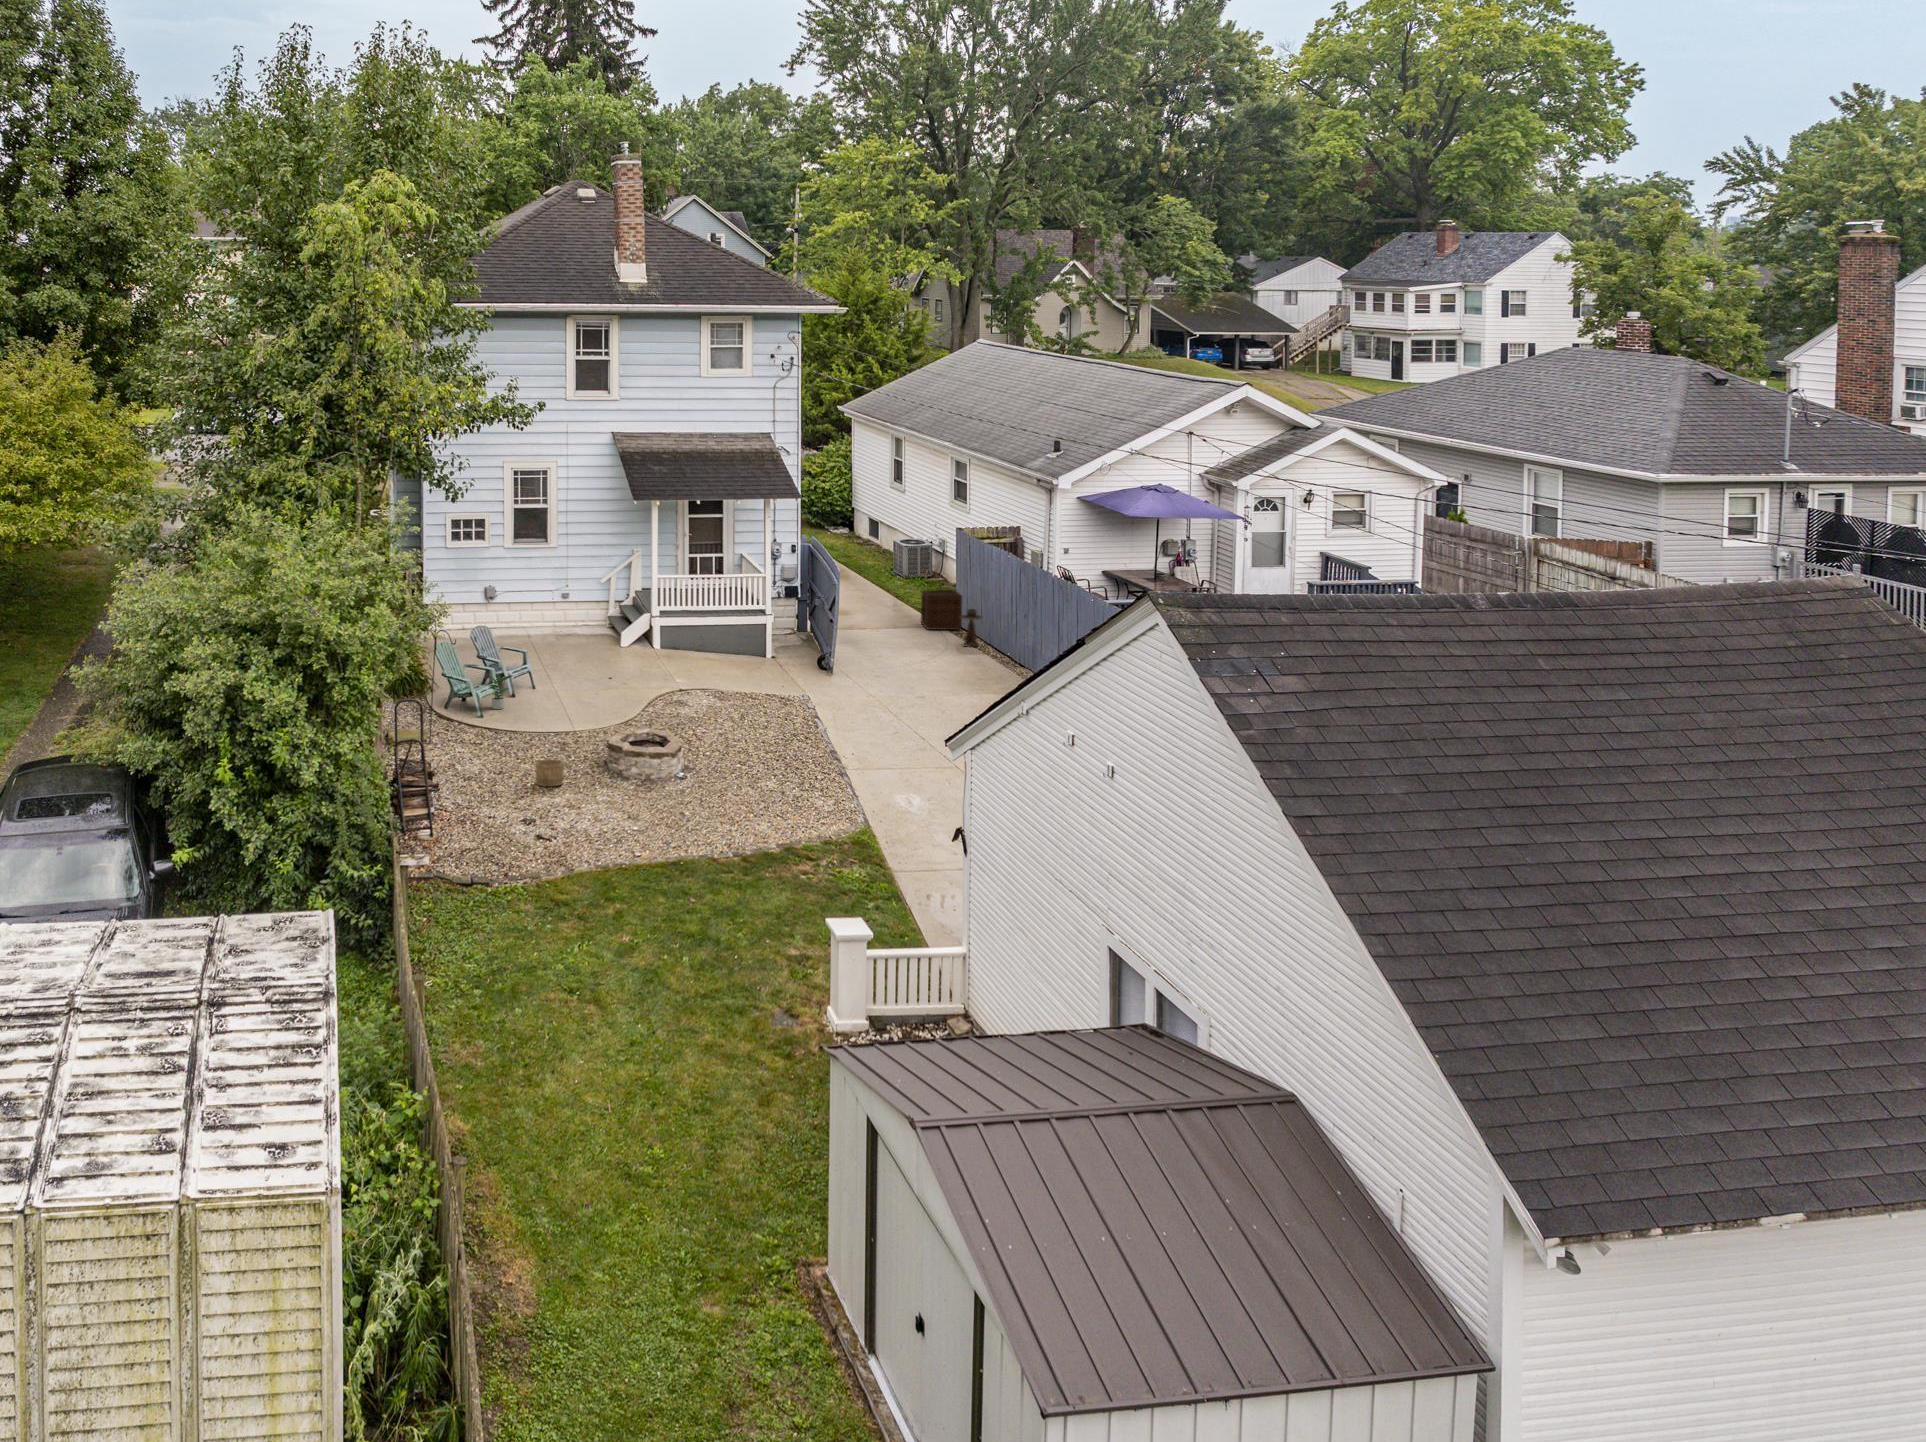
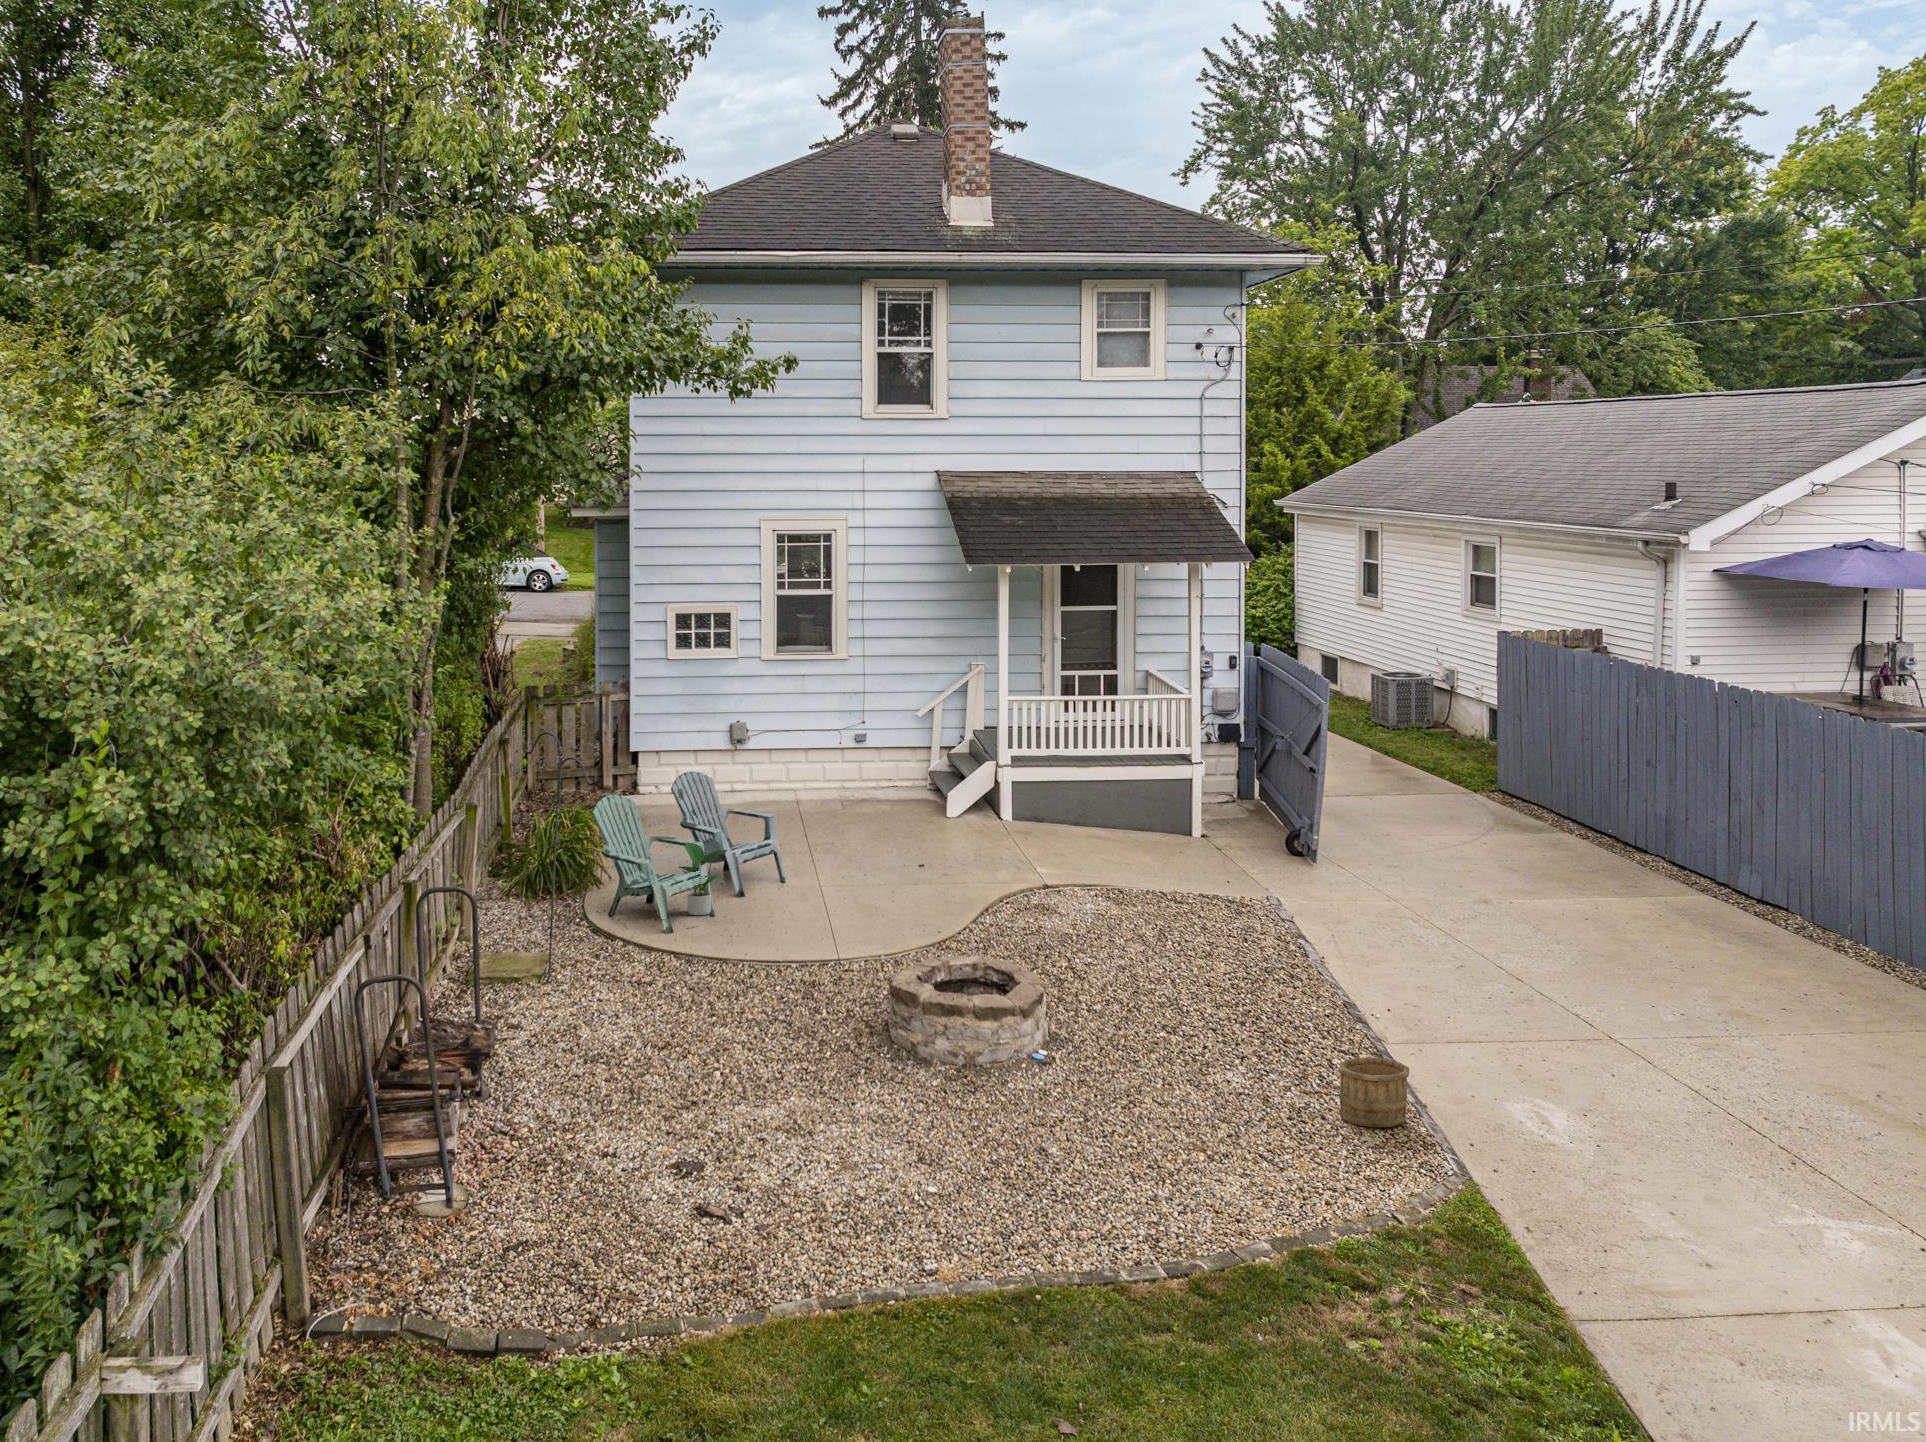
wooden crate: present [921,590,962,630] -> none [1438,734,1514,799]
side table: present [960,609,982,647] -> none [1524,758,1565,823]
wooden bucket: present [535,759,564,787] -> present [1339,1058,1409,1127]

